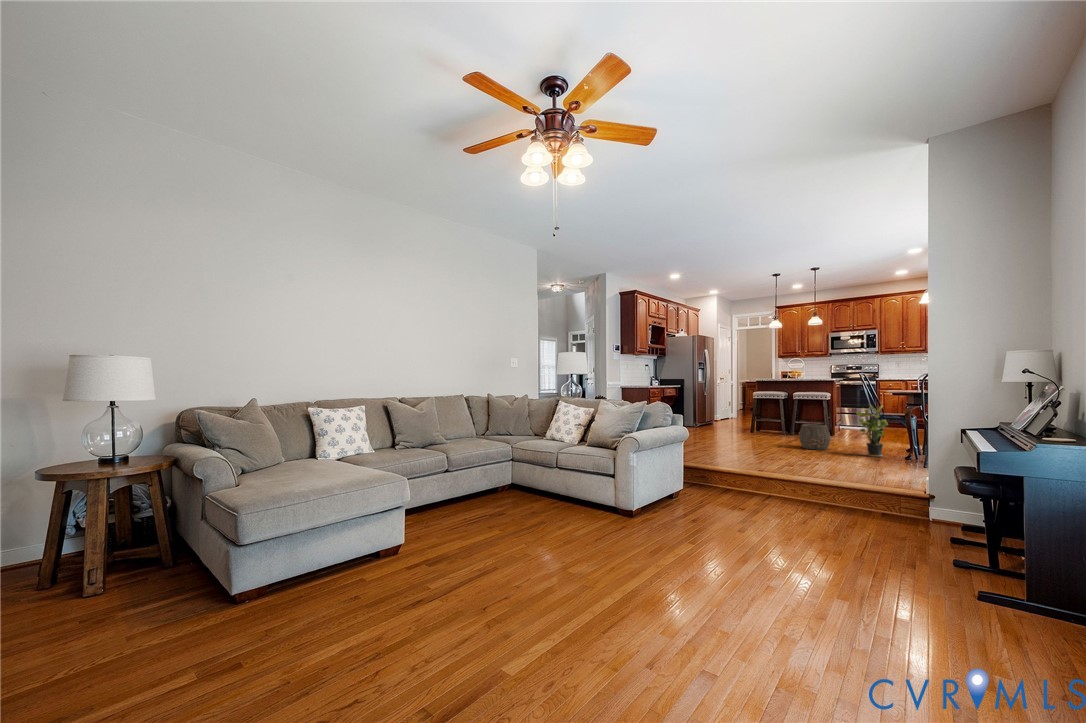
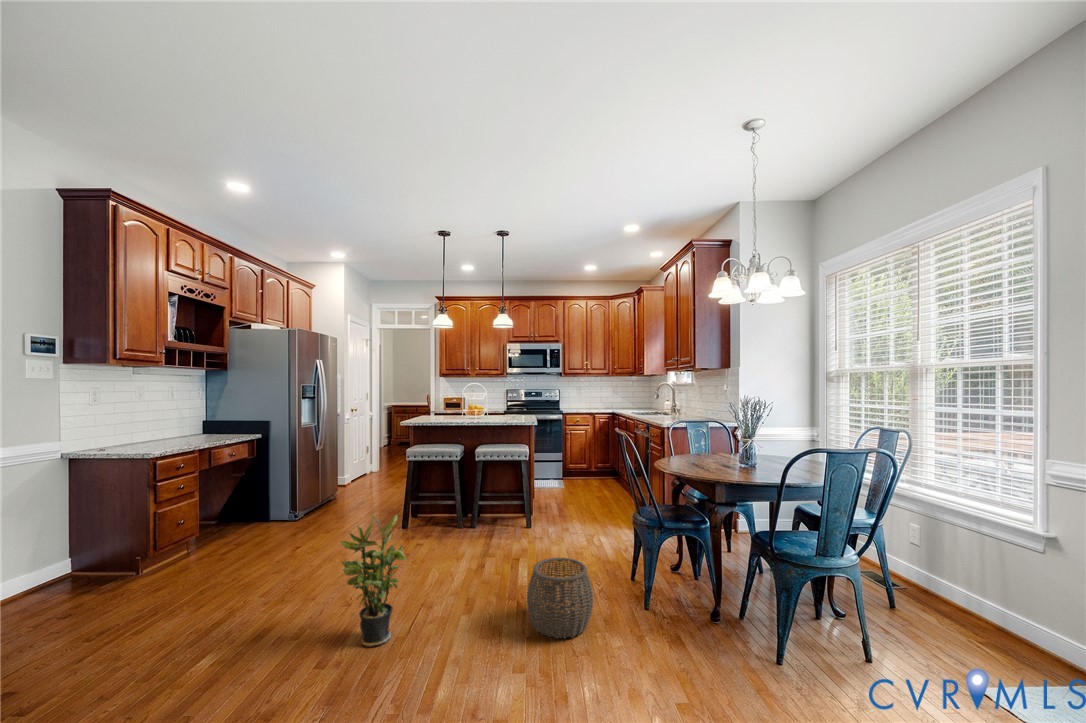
potted plant: present [856,404,888,457] -> present [341,515,406,647]

